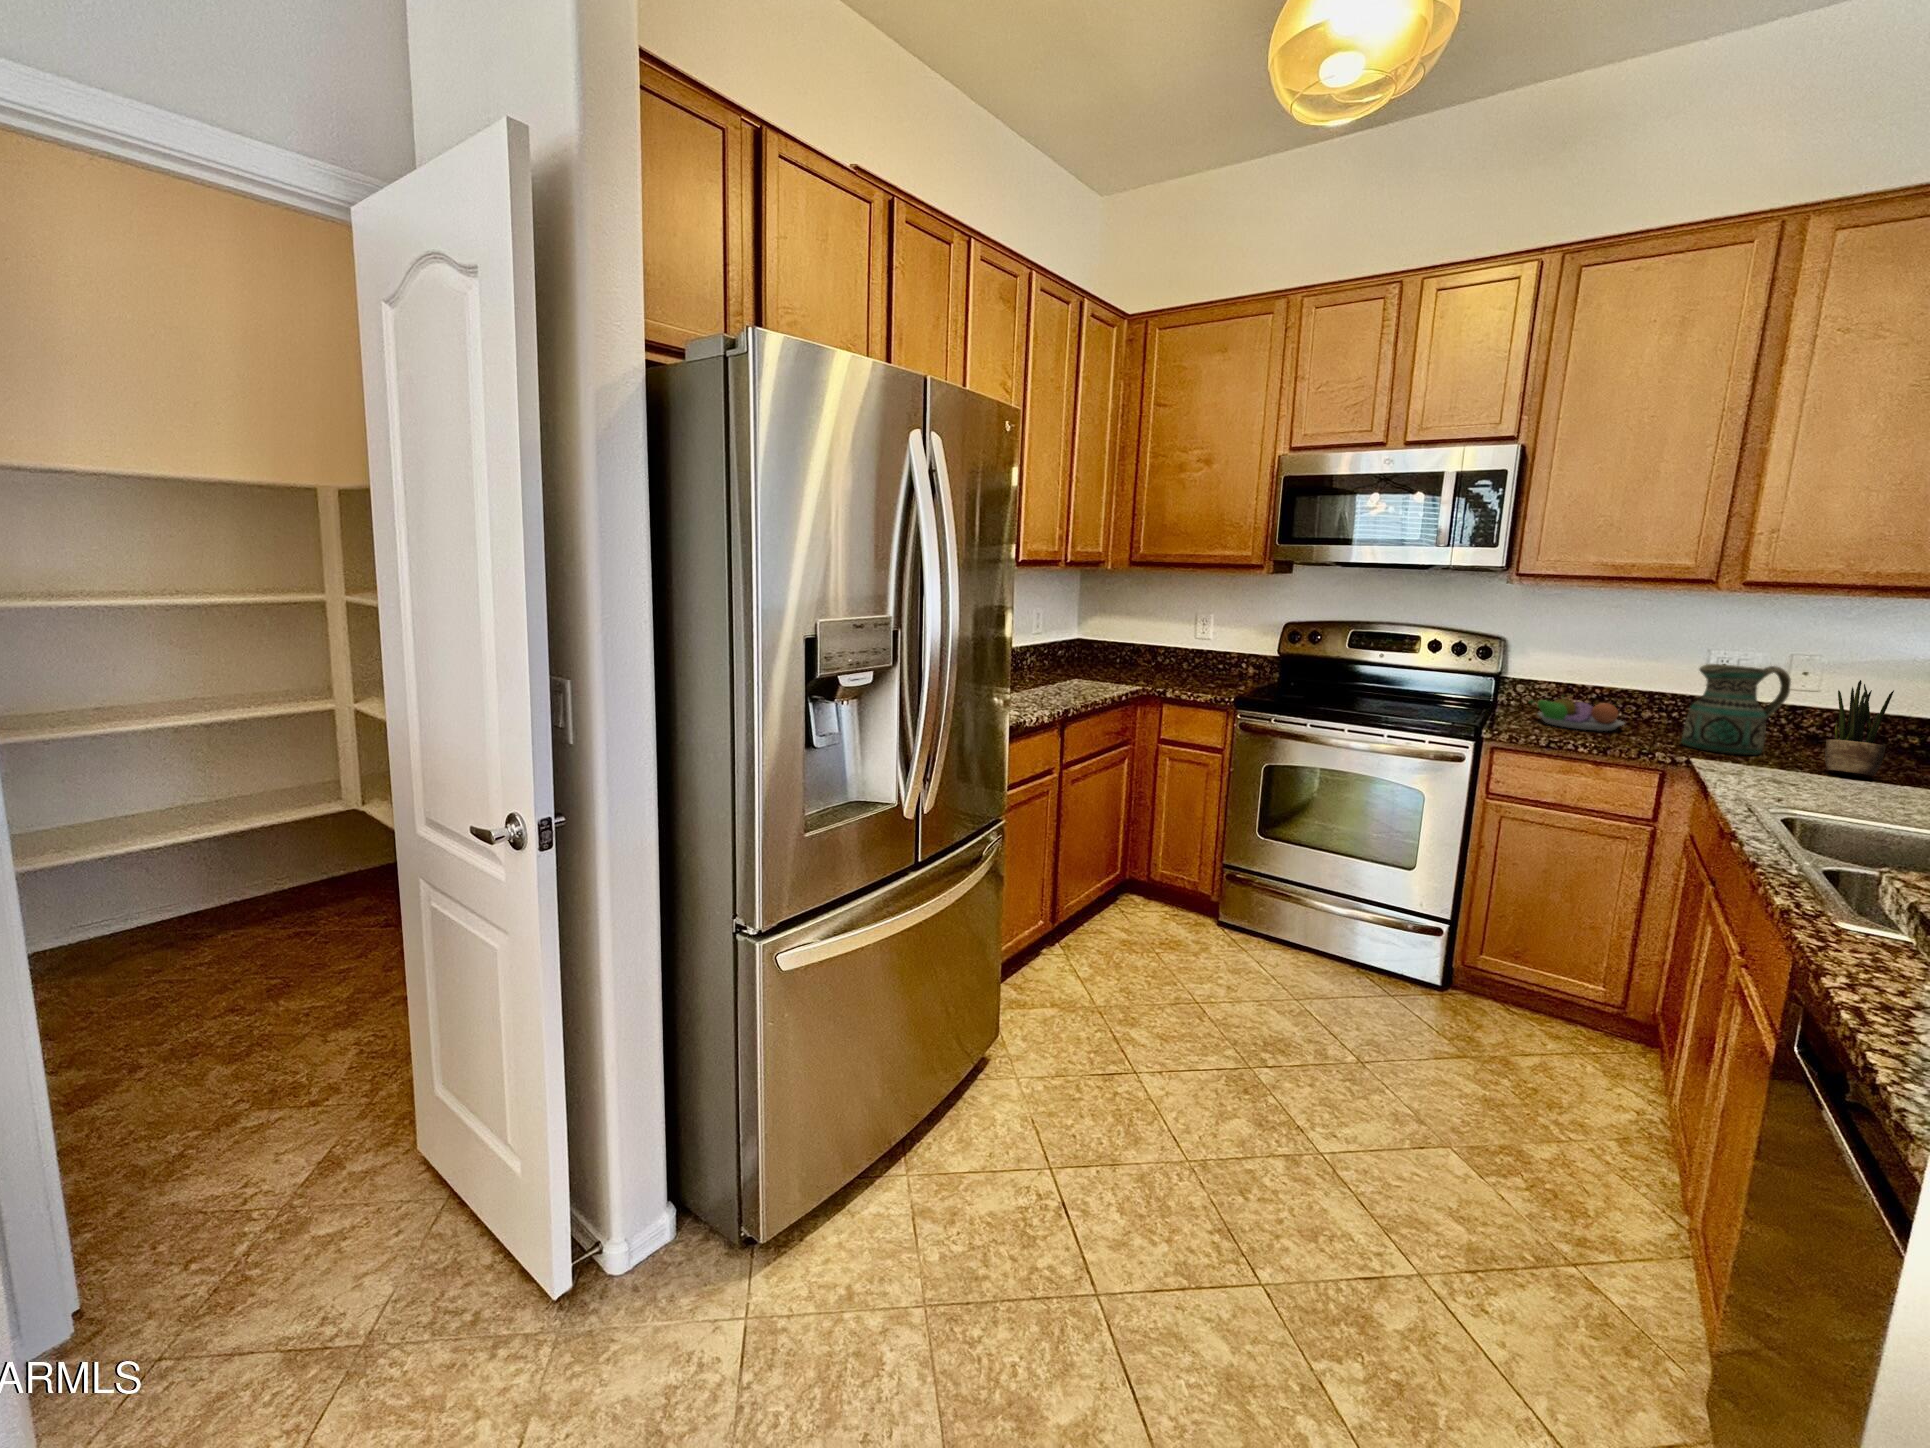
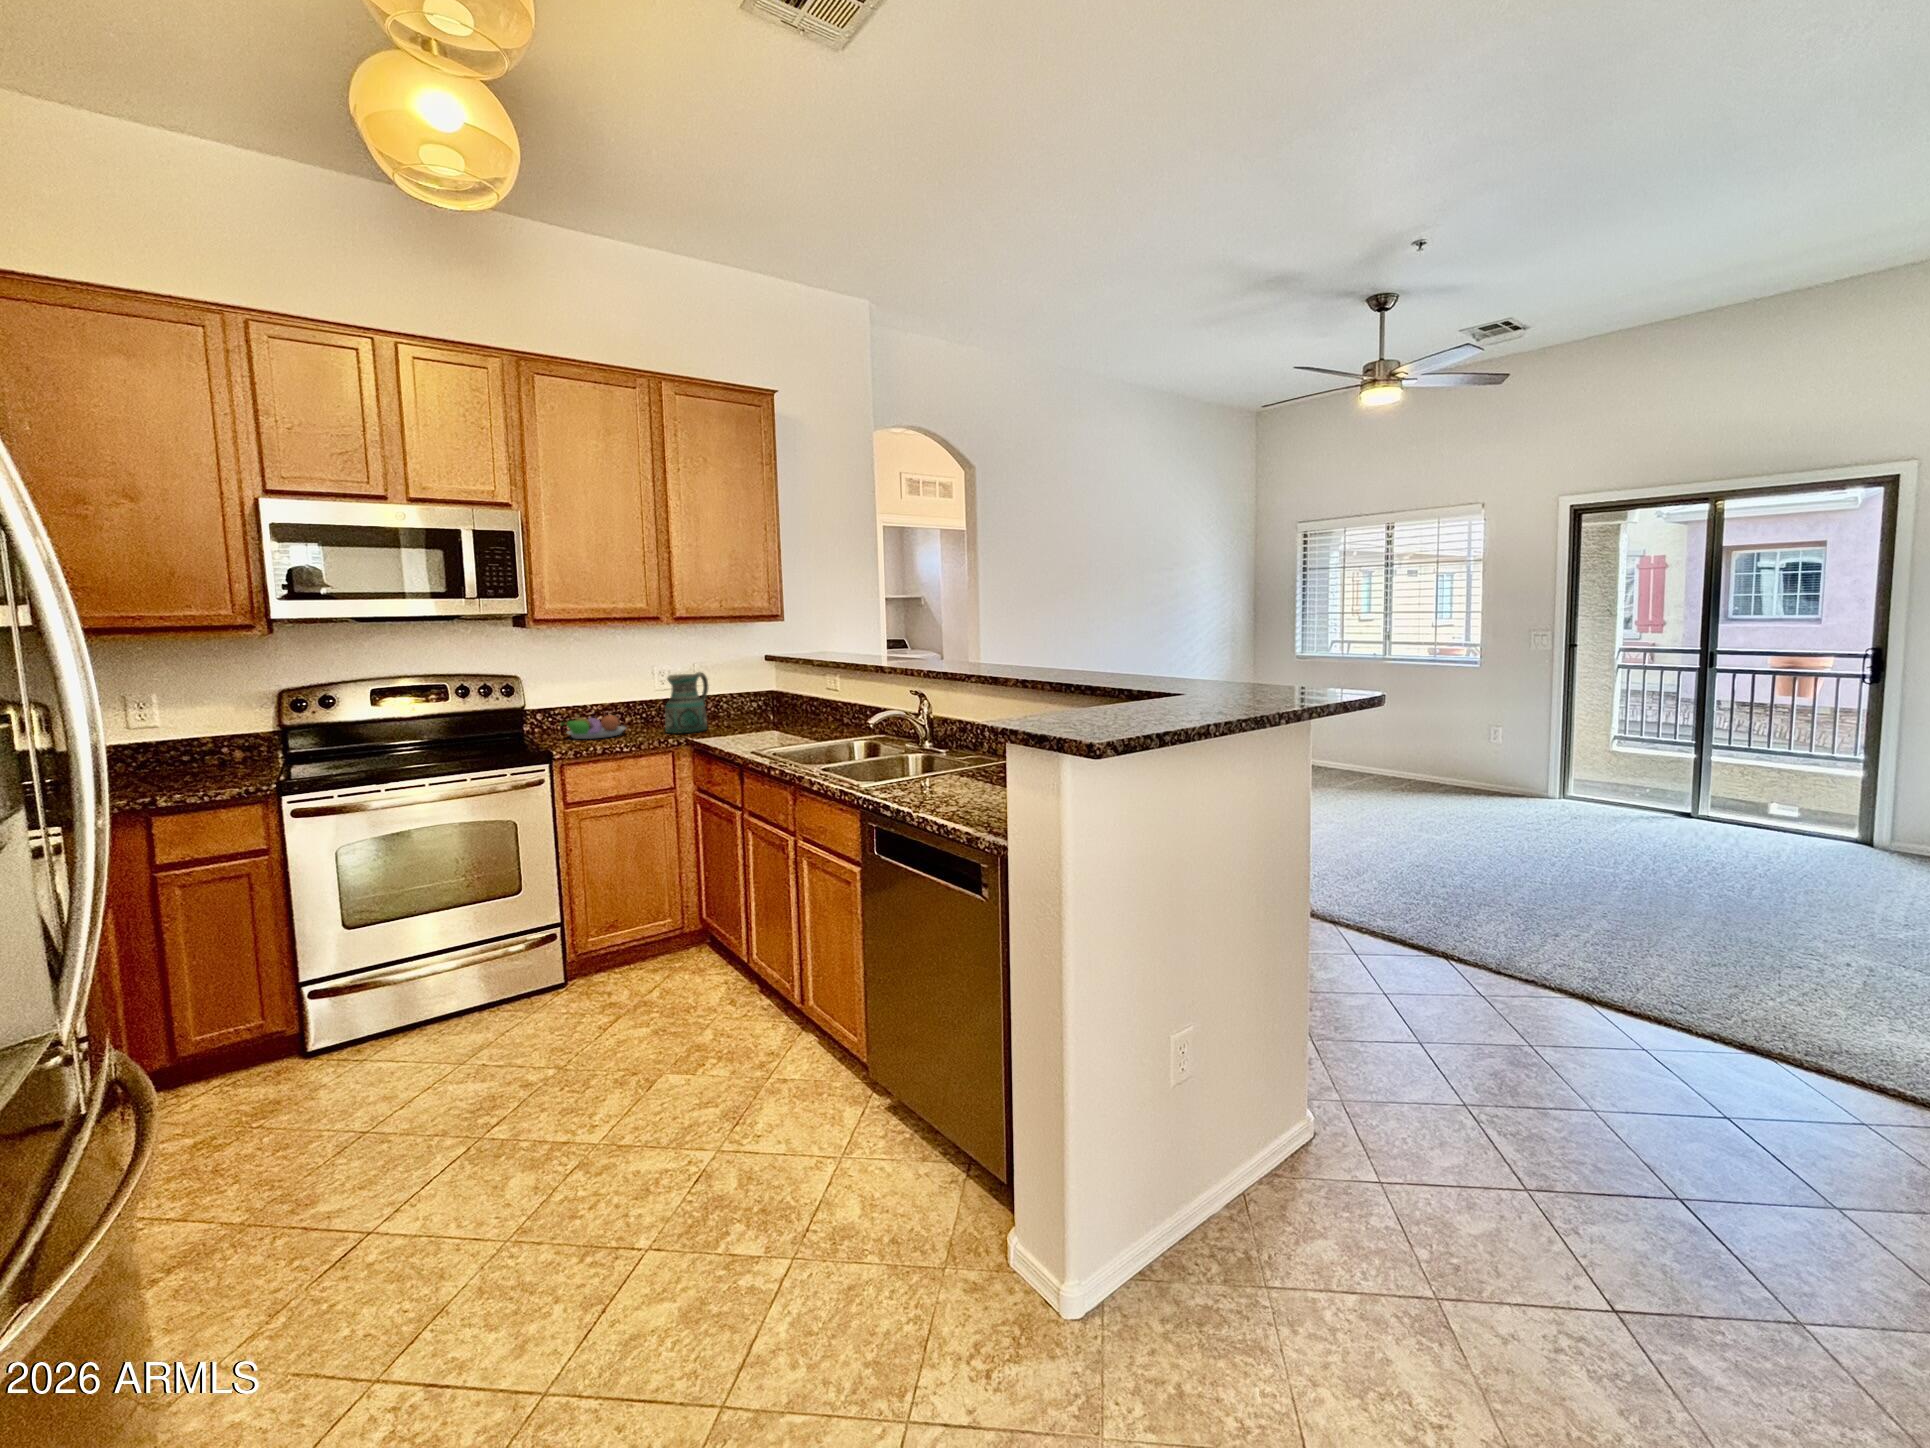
potted plant: present [1825,680,1894,776] -> none [738,673,764,729]

